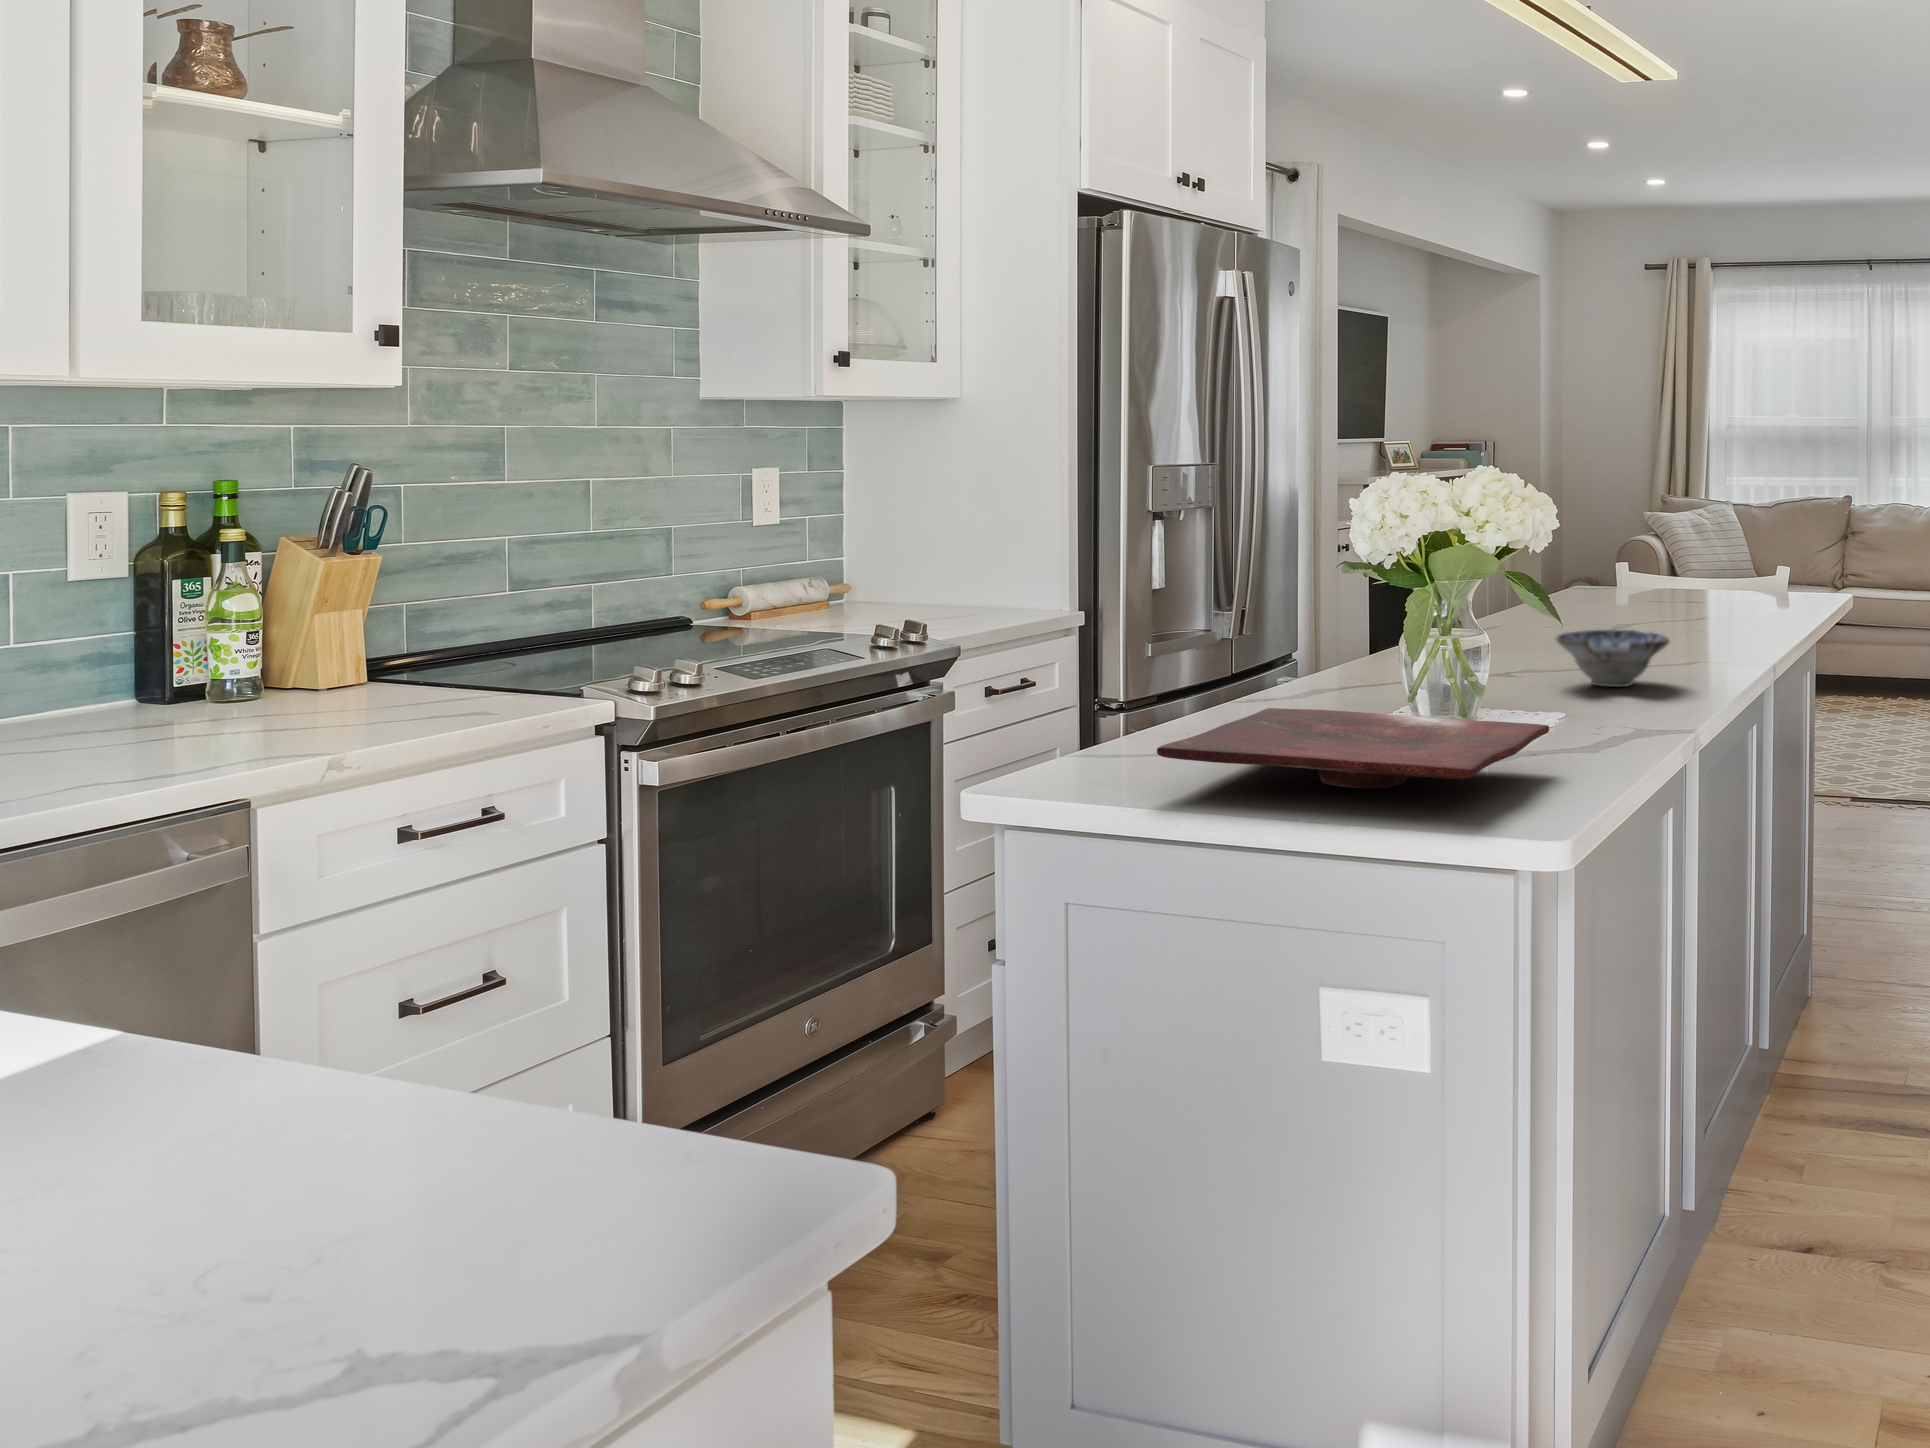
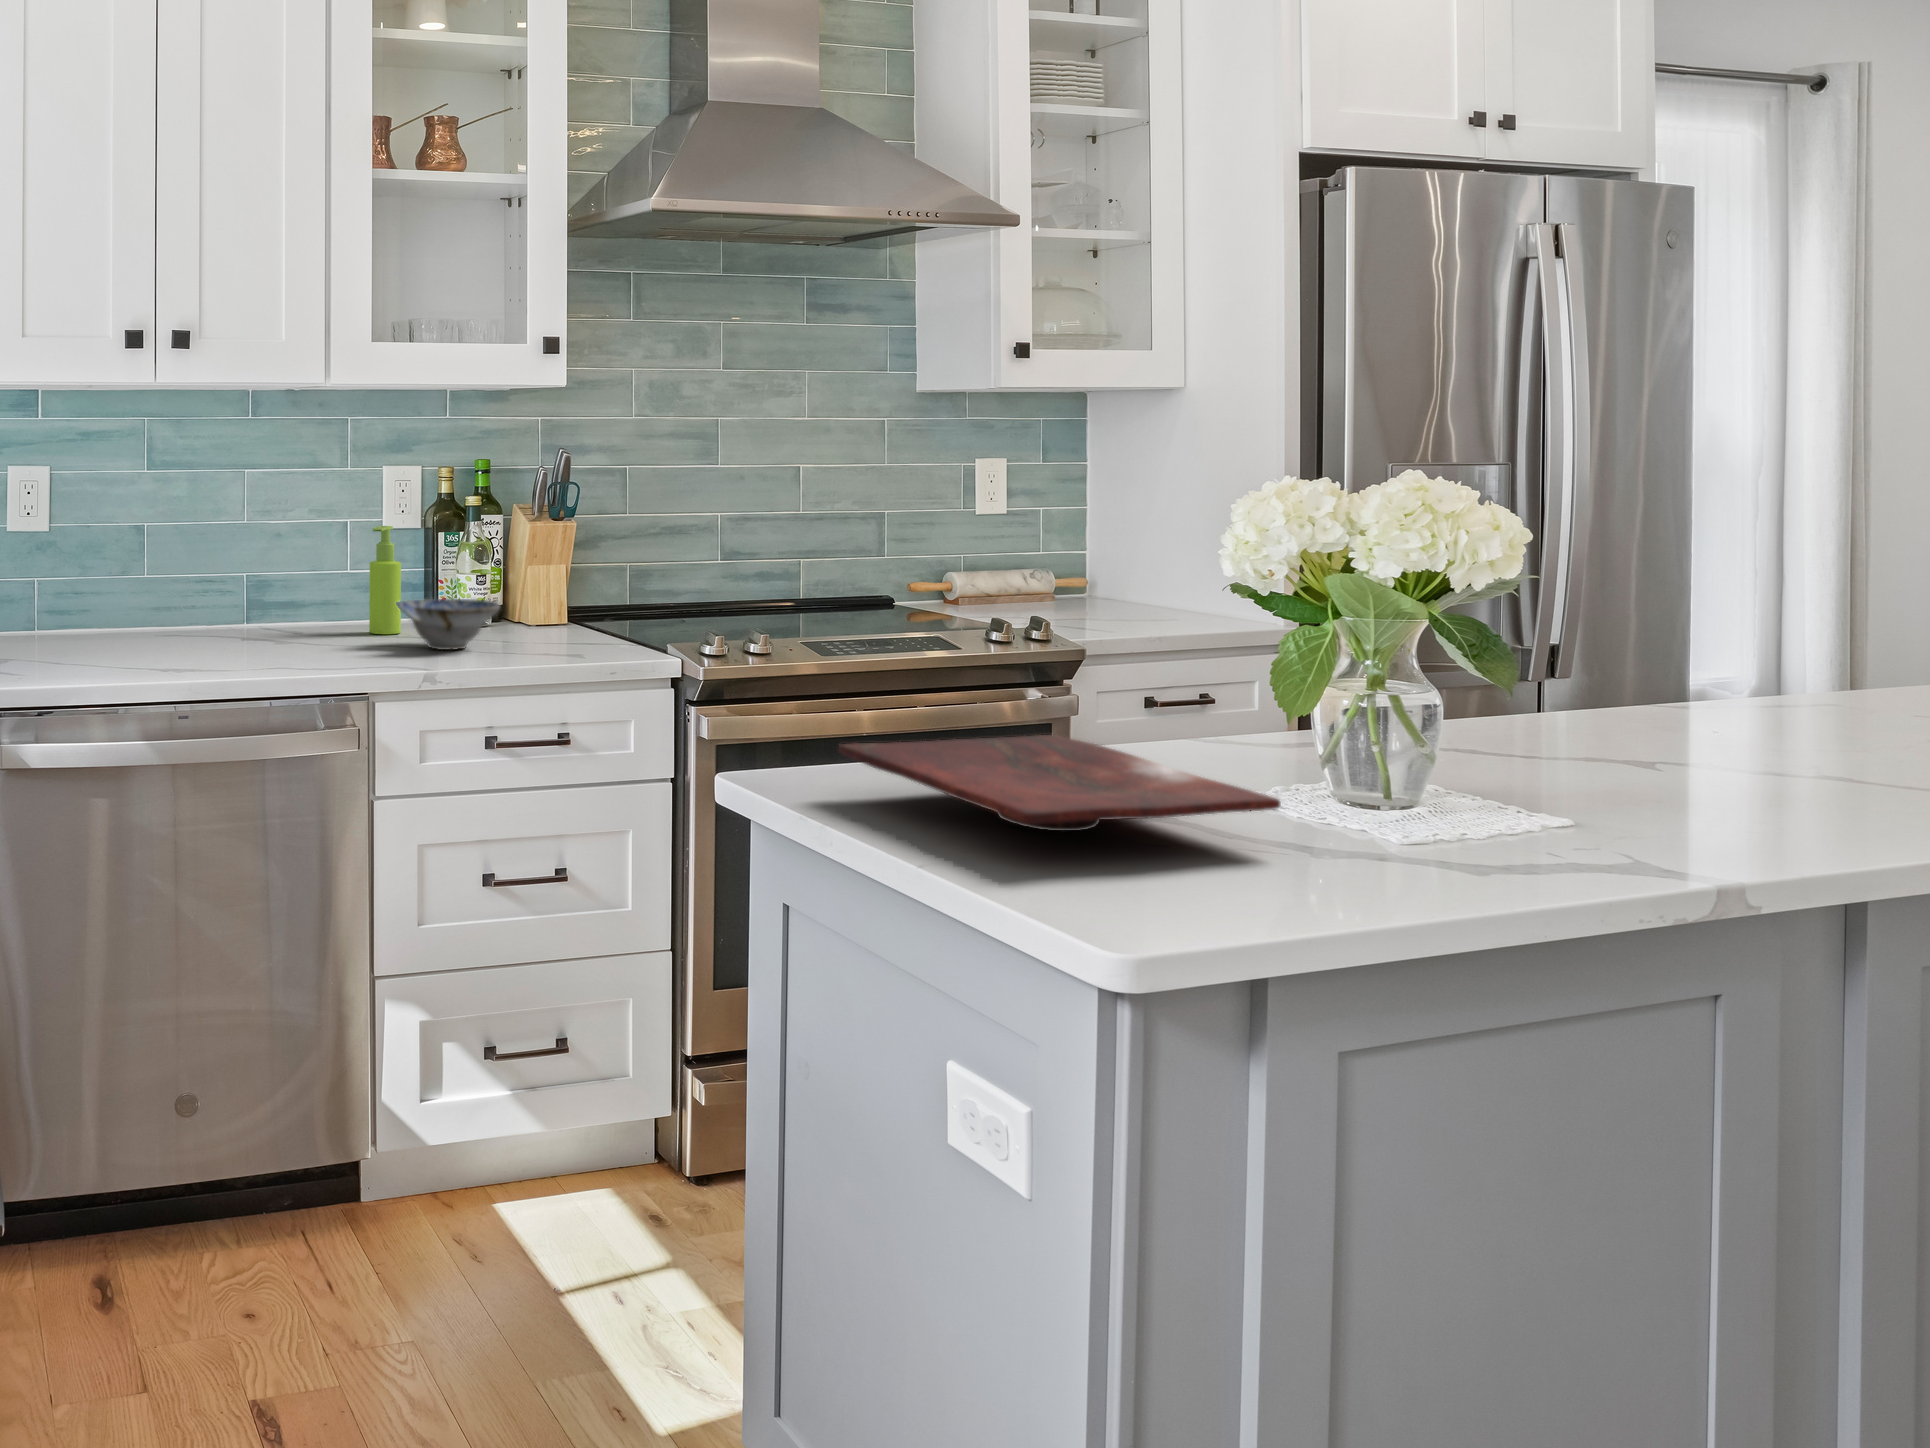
soap dispenser: none [84,579,143,733] -> present [369,526,401,634]
ceramic bowl: present [1556,630,1670,687] -> present [397,599,500,650]

